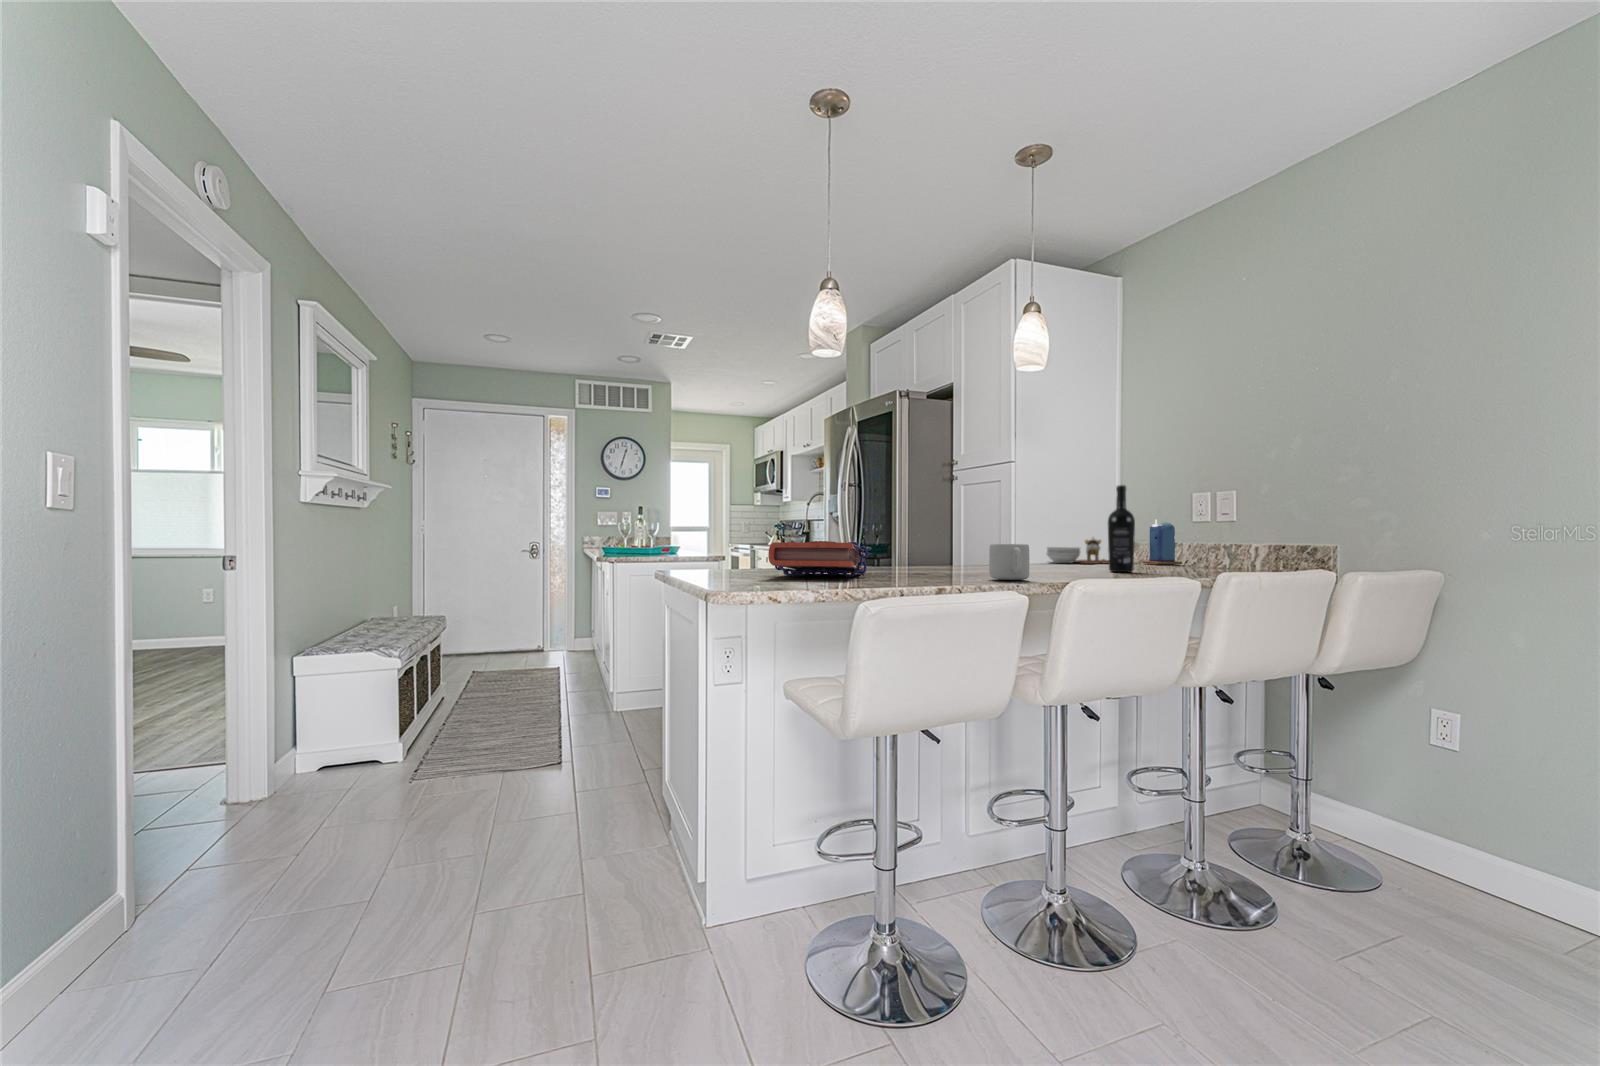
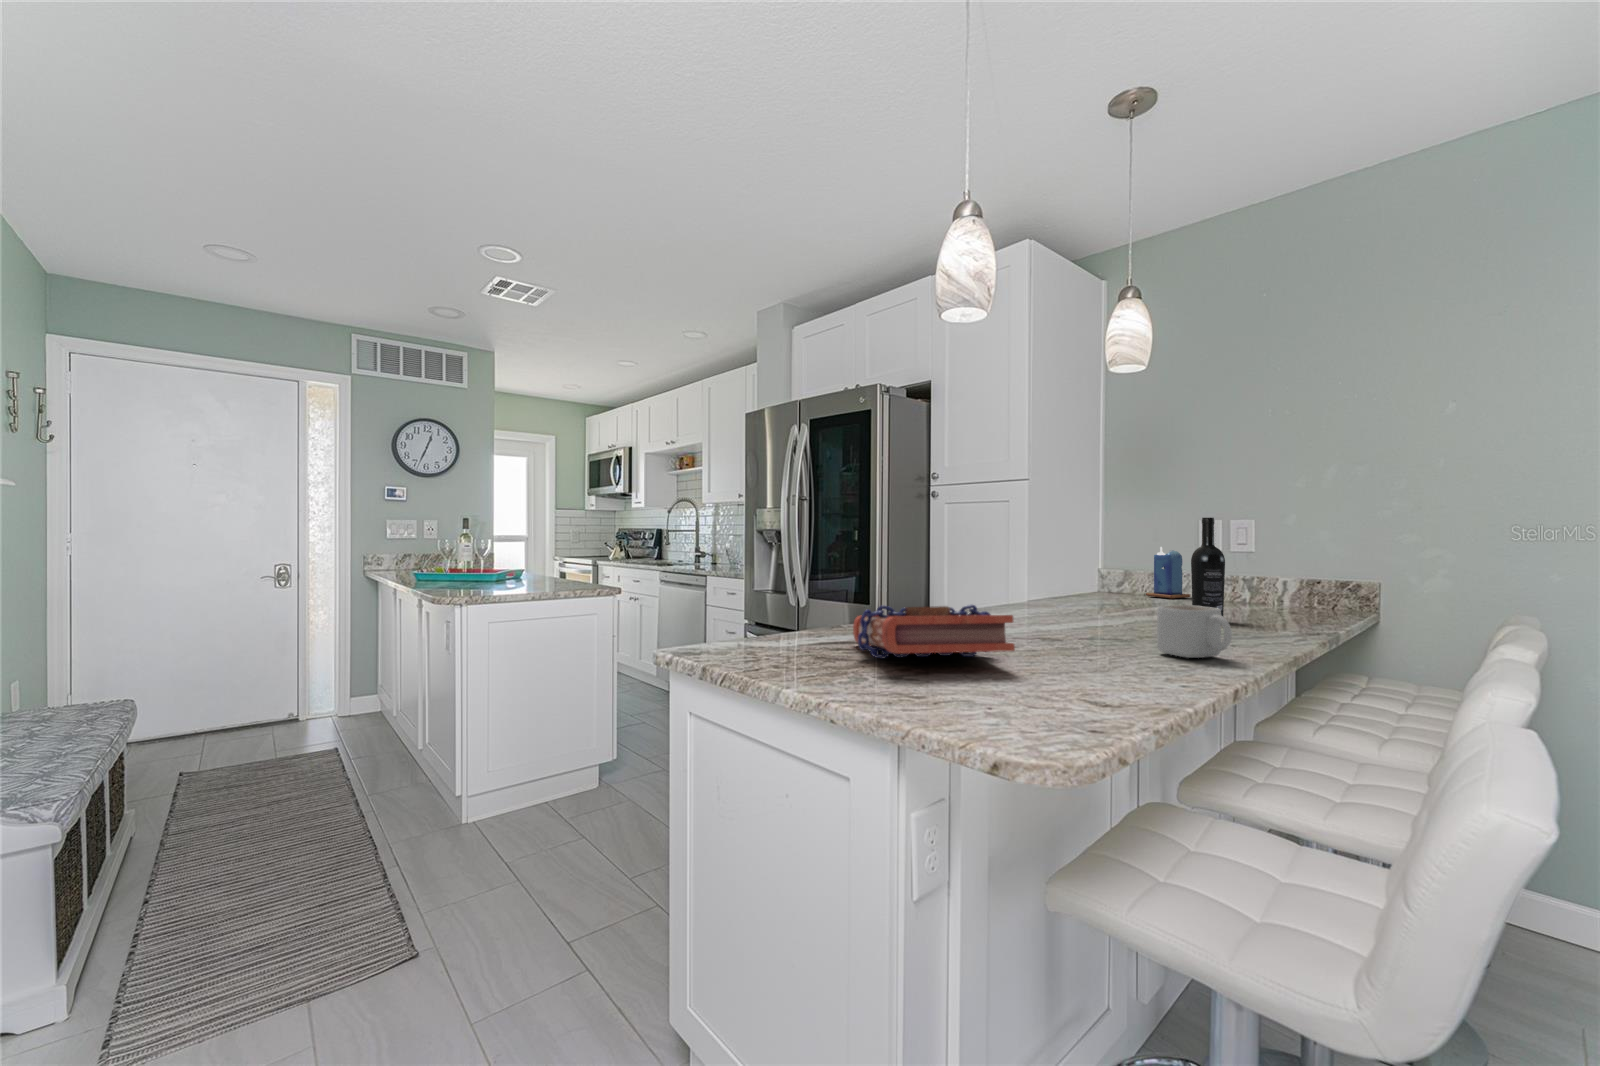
cutting board: present [1046,537,1109,564] -> none [1031,564,1113,599]

